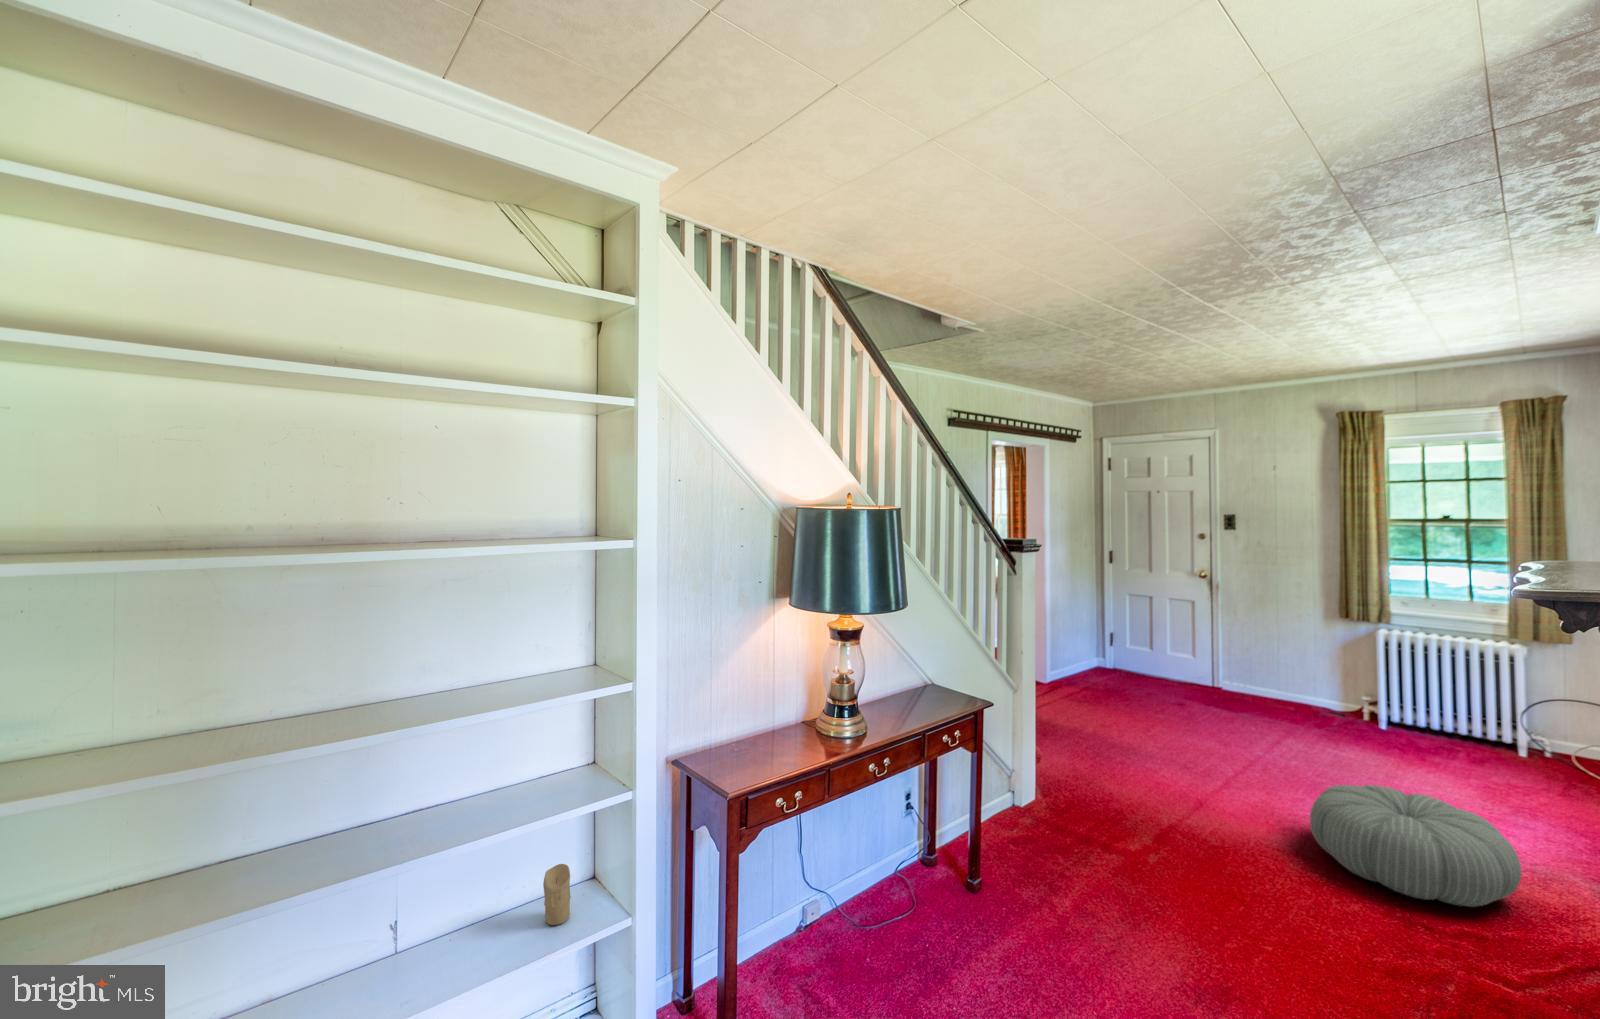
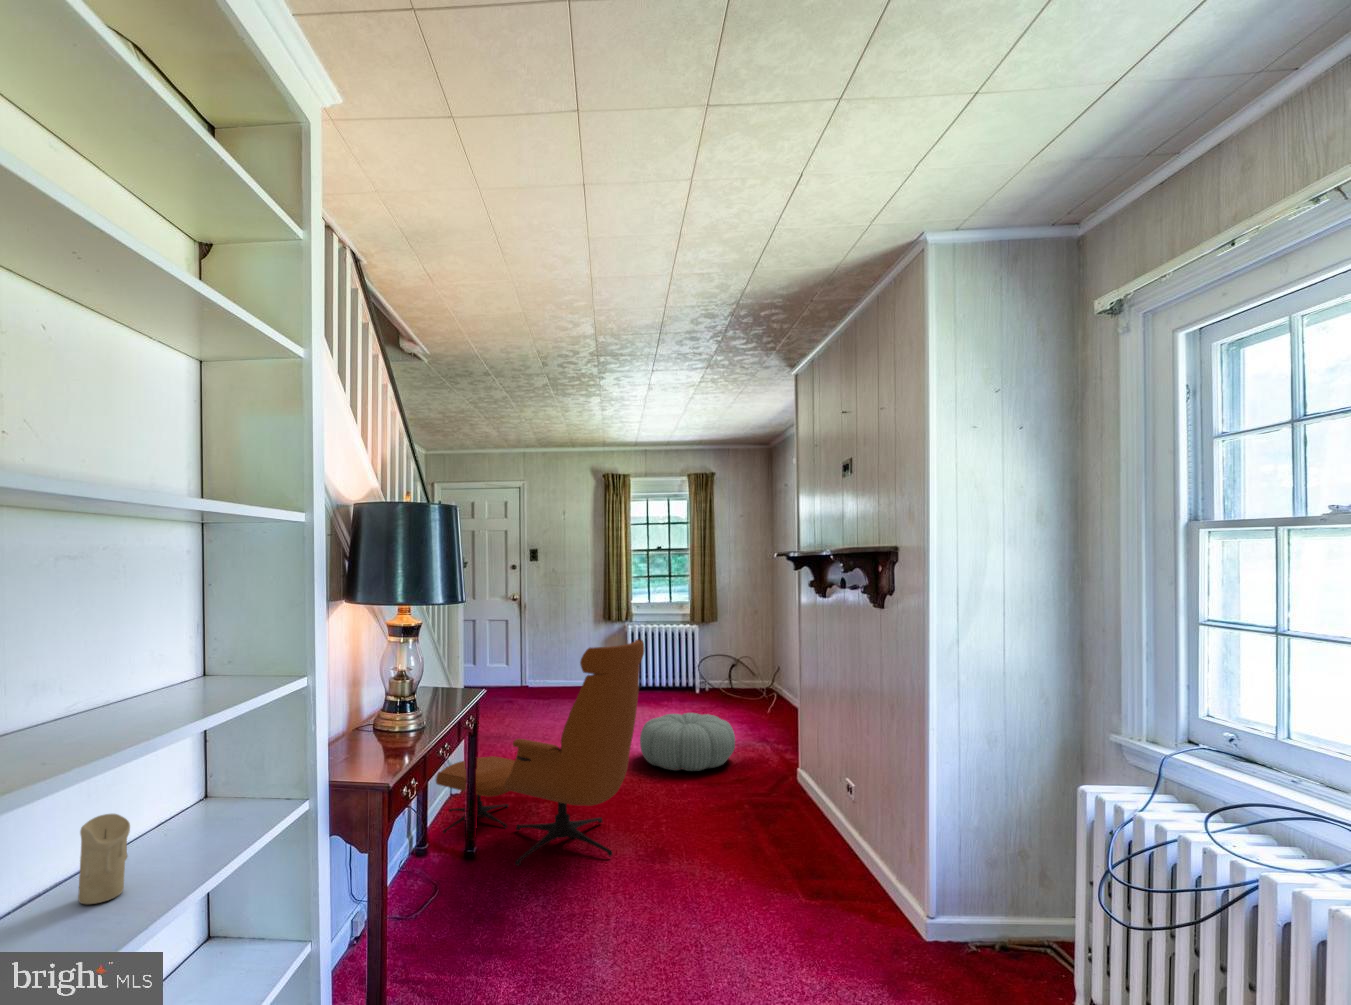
lounge chair: none [986,683,1212,971] -> present [436,639,645,866]
candle: present [543,864,571,925] -> present [78,814,130,904]

